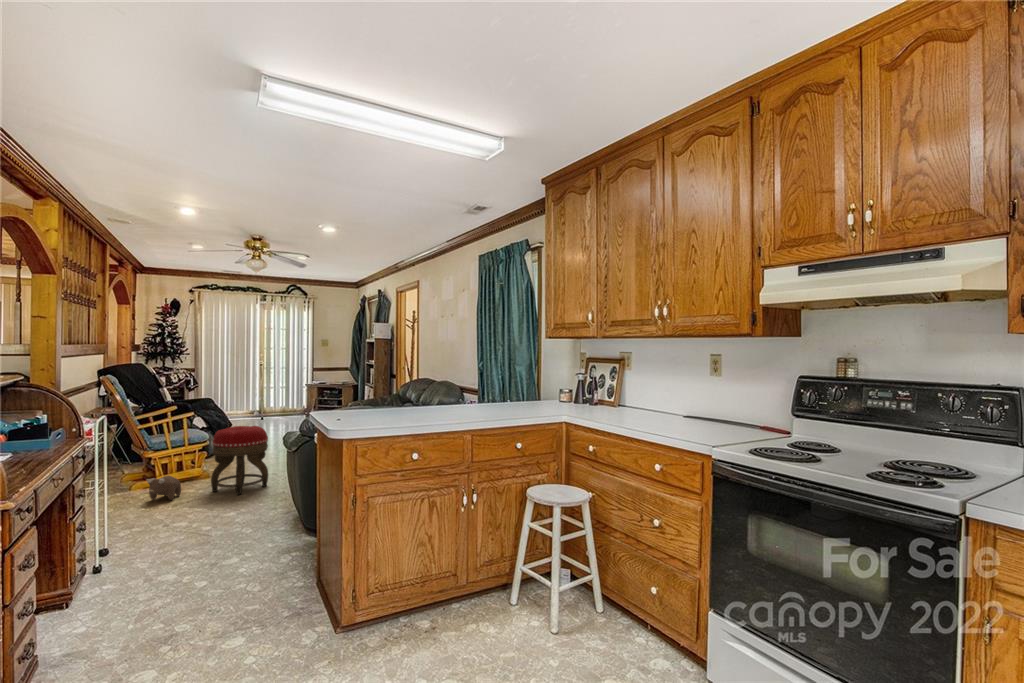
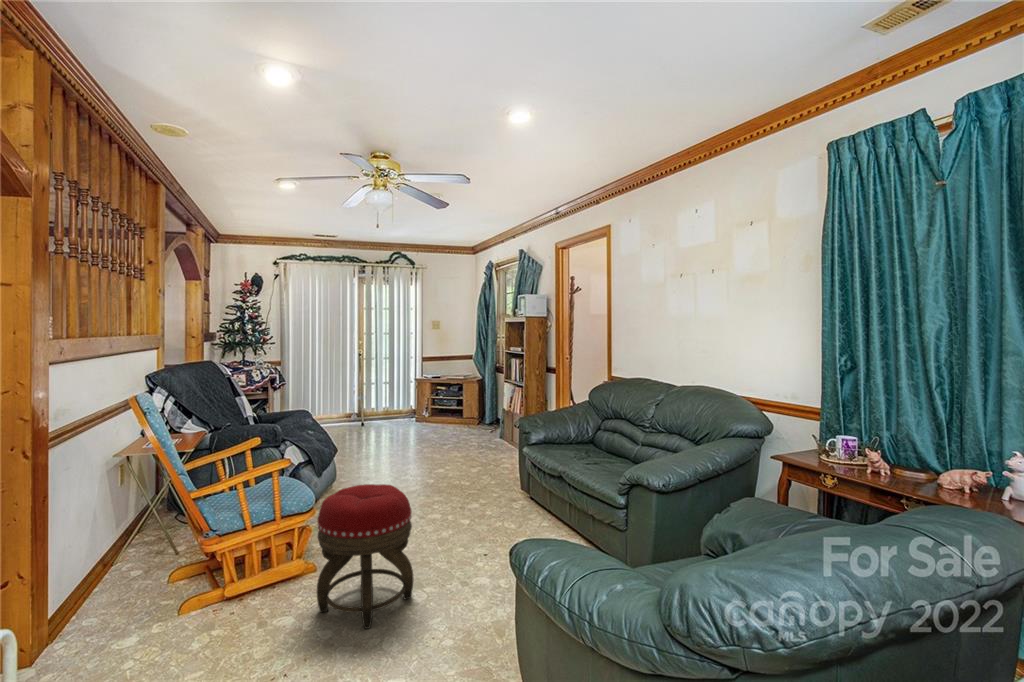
plush toy: present [147,476,181,500] -> none [201,588,266,640]

